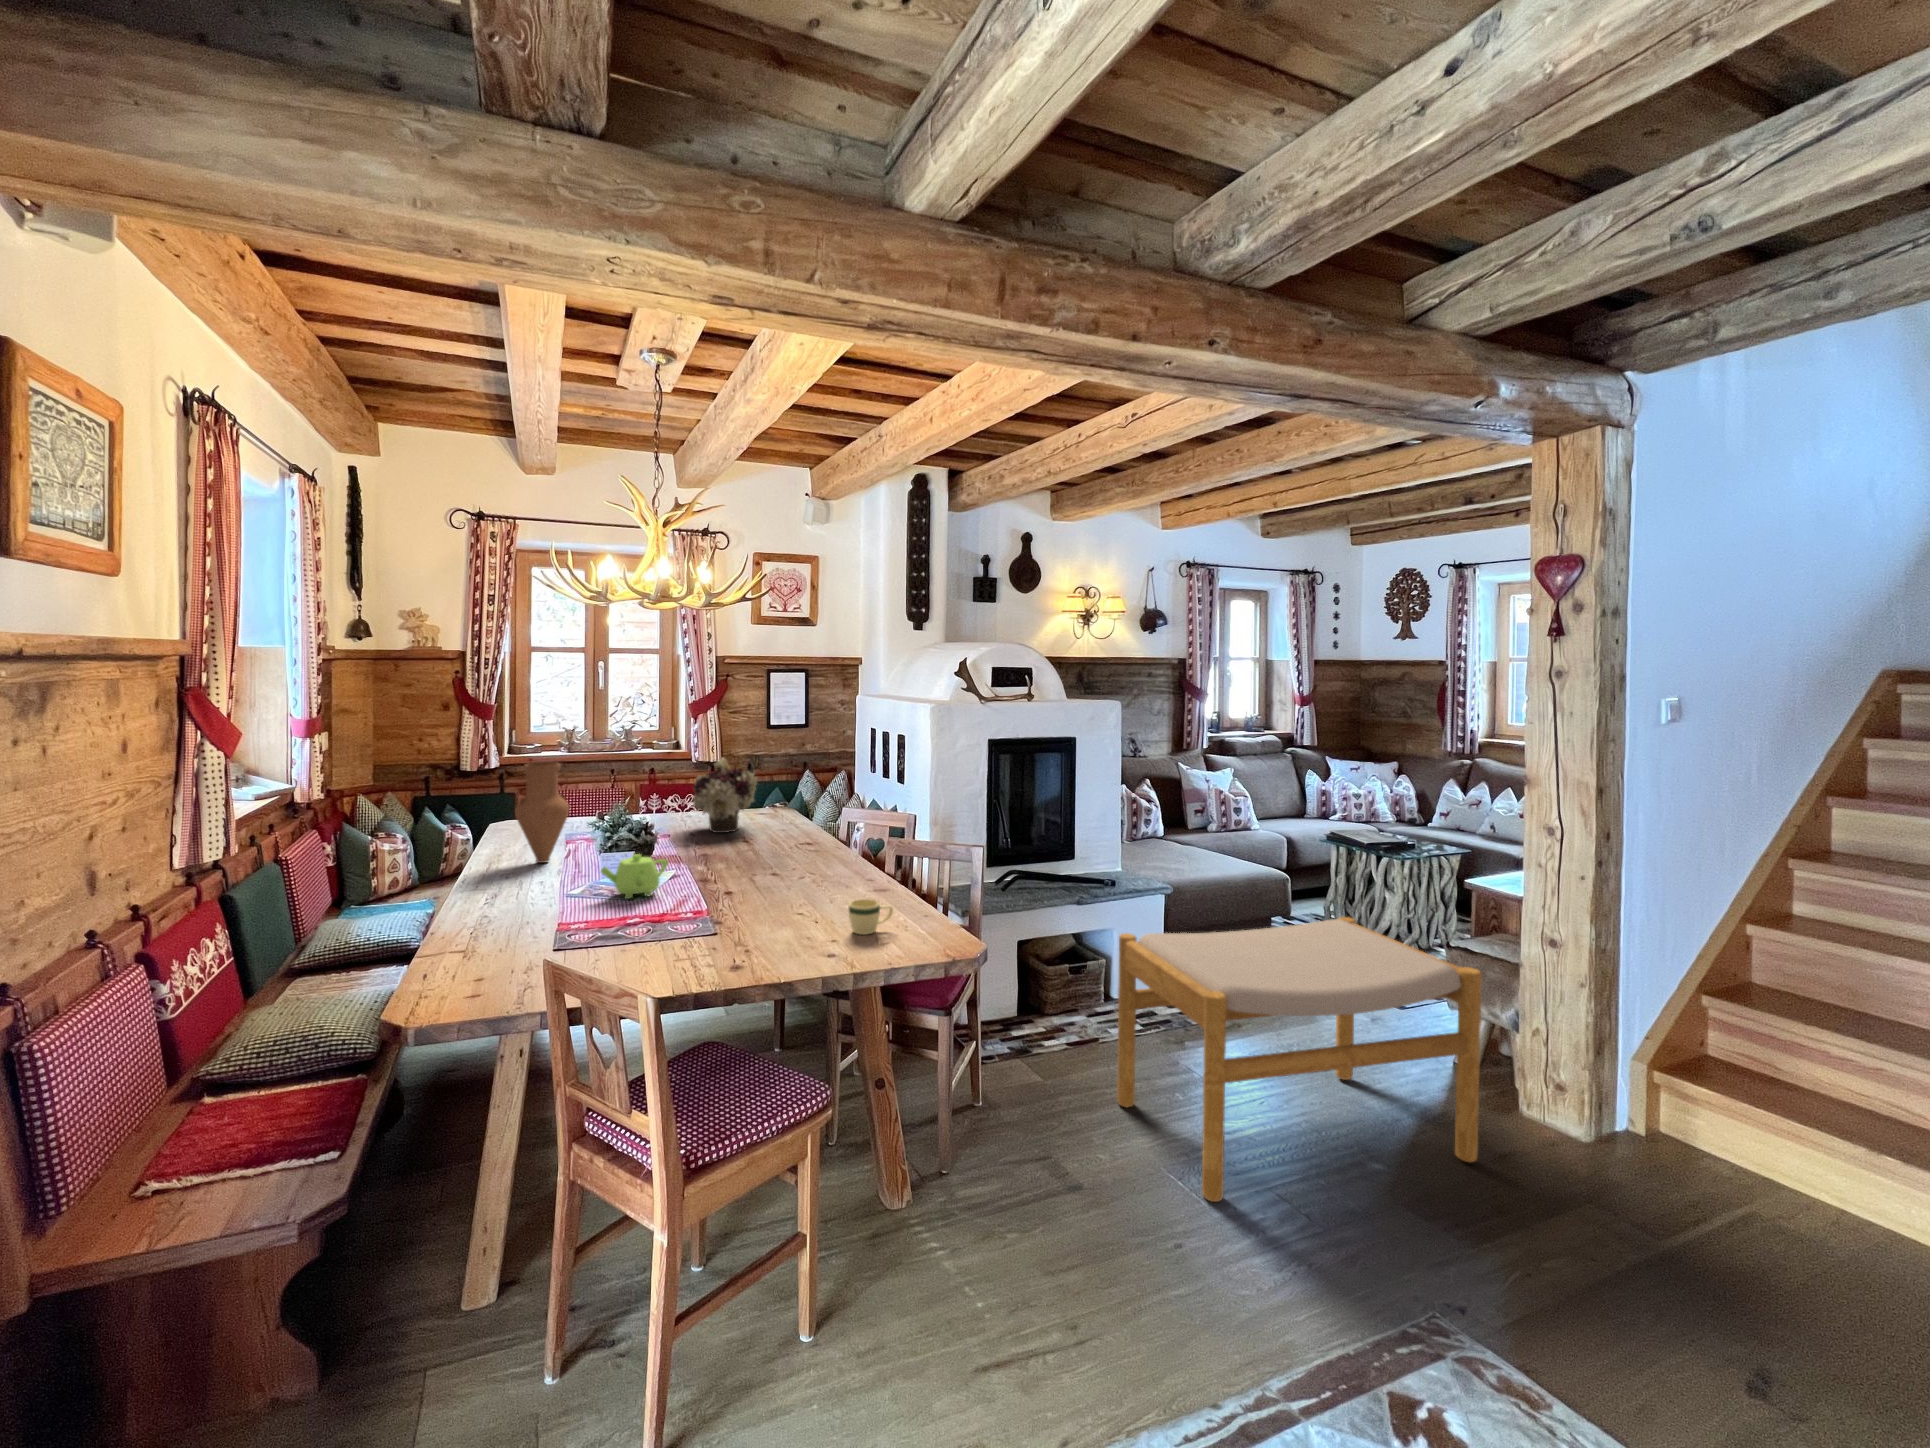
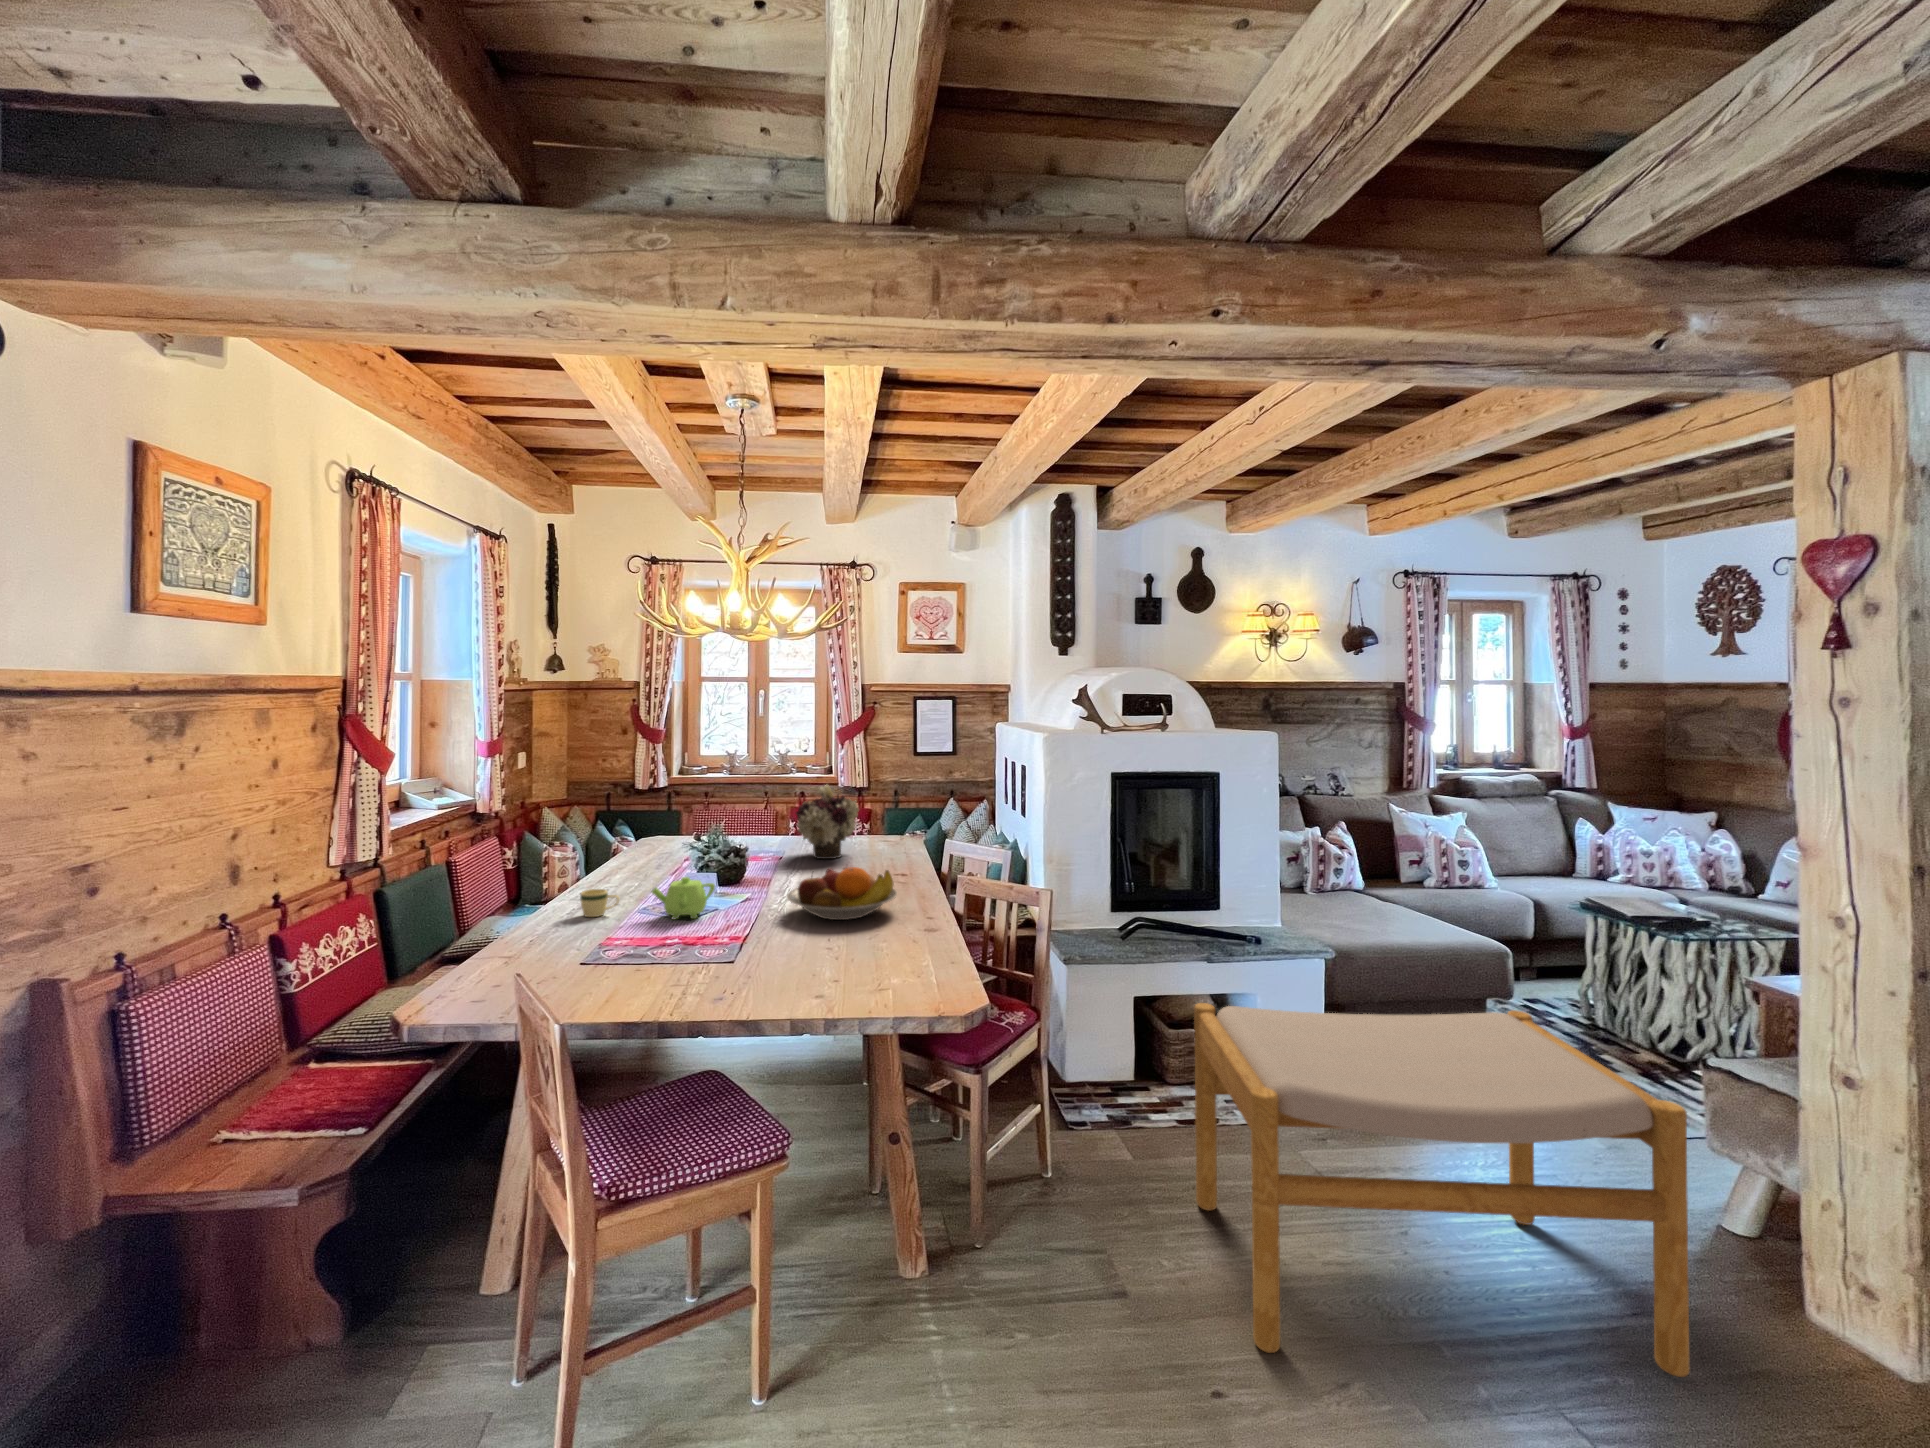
vase: present [515,762,569,863] -> none [617,785,665,879]
fruit bowl: none [742,835,851,887] -> present [787,867,897,920]
mug: present [849,899,893,935] -> present [580,889,620,917]

